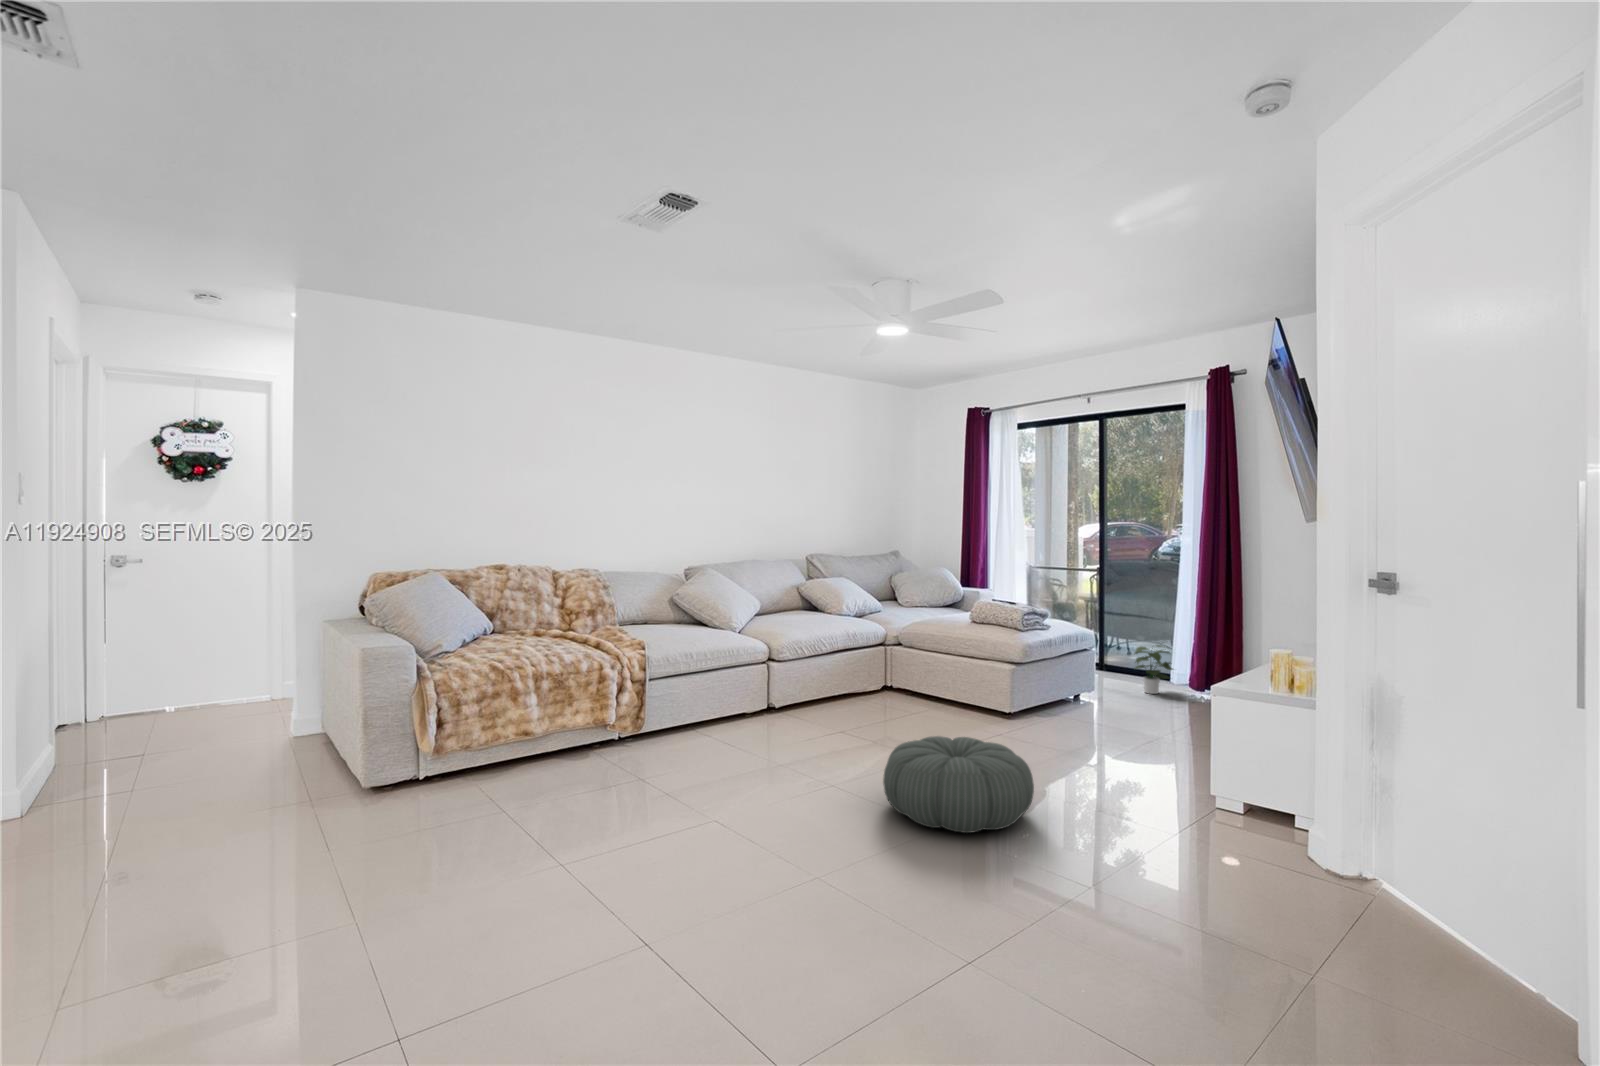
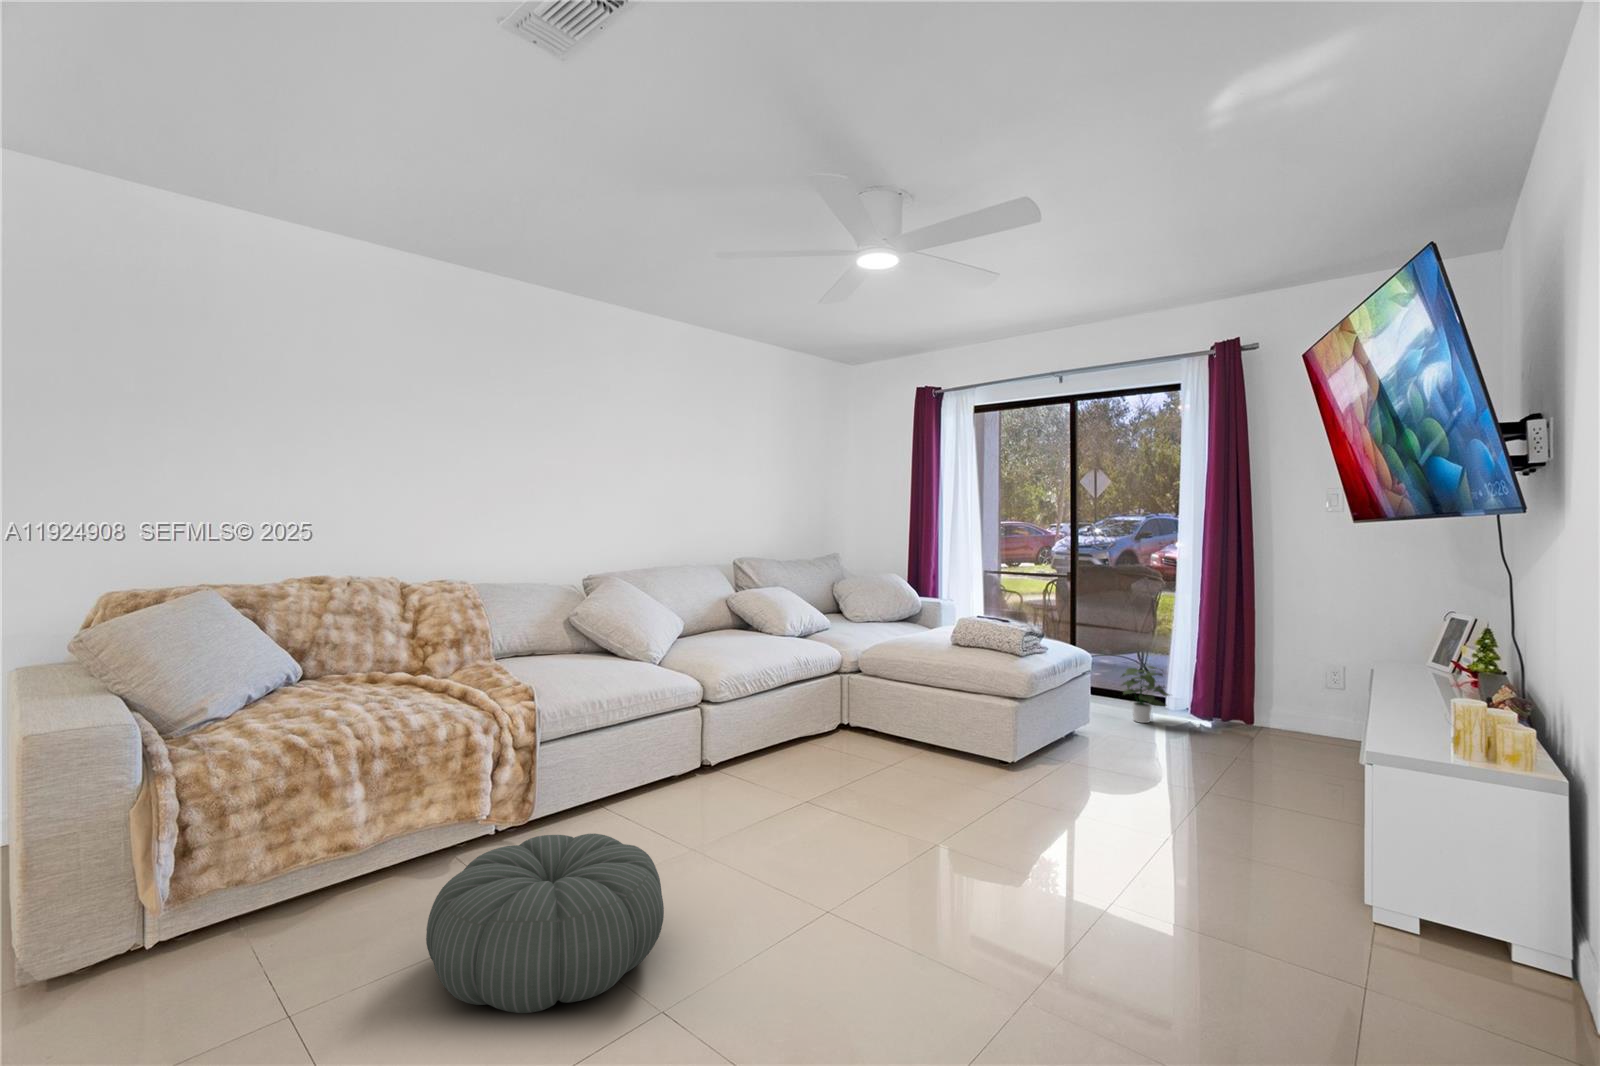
pouf: present [883,736,1034,833] -> present [426,834,664,1013]

